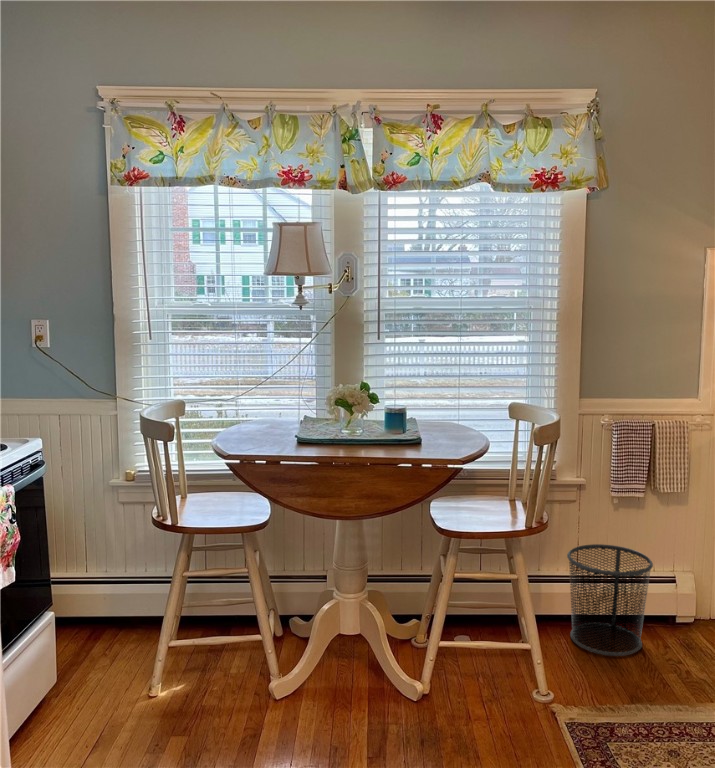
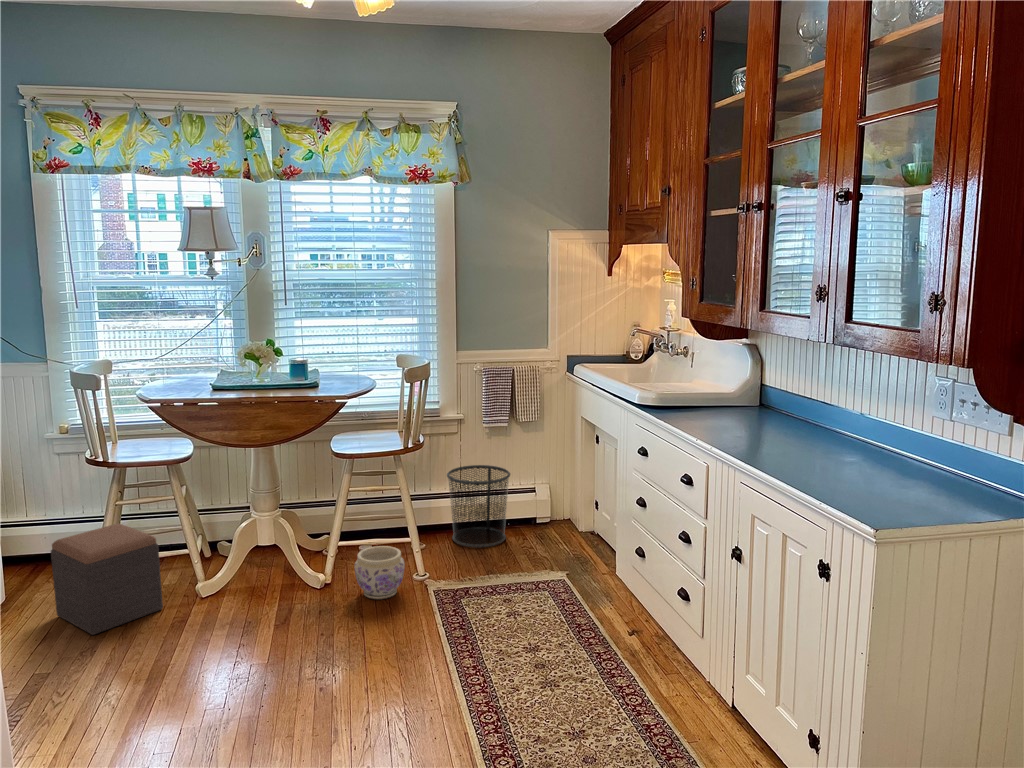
footstool: none [109,598,231,745] -> present [51,523,163,635]
planter: none [466,655,532,731] -> present [355,546,405,600]

